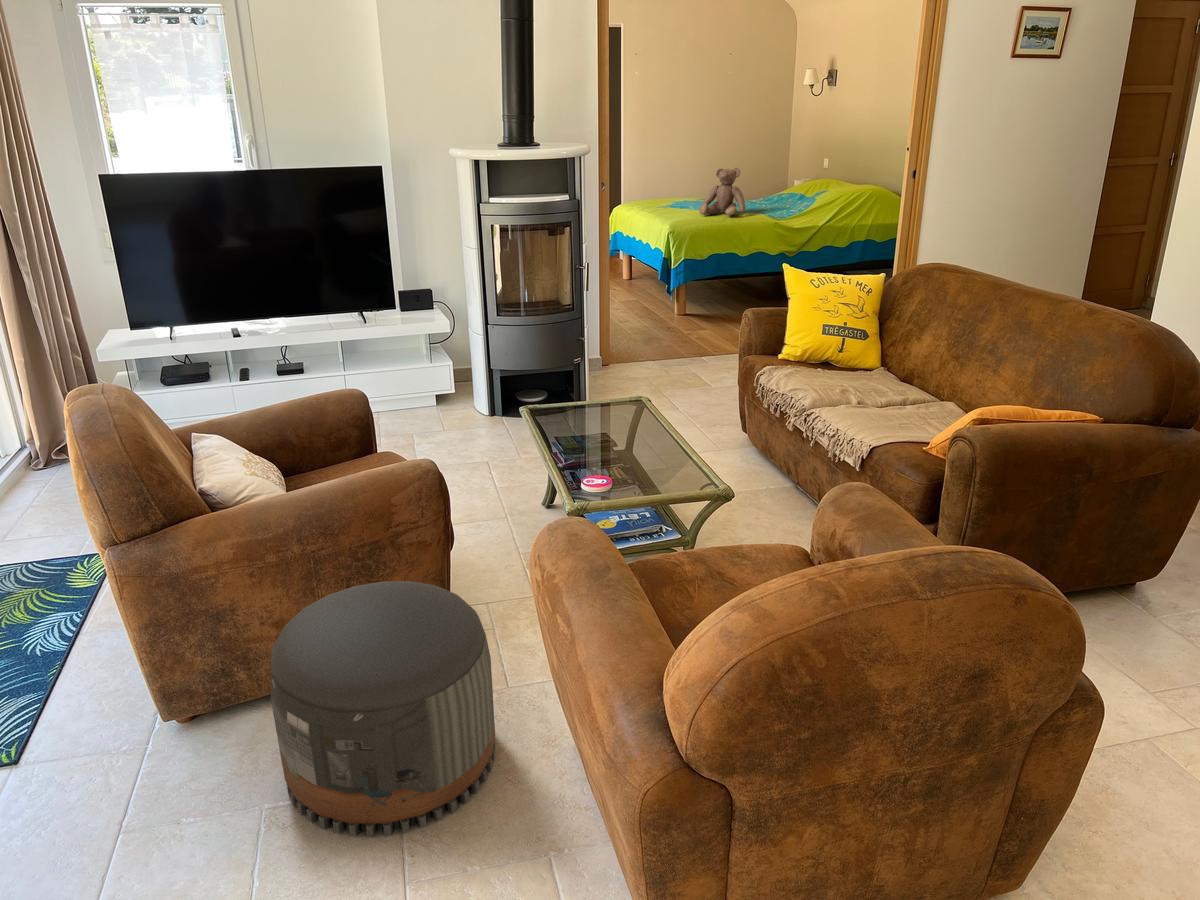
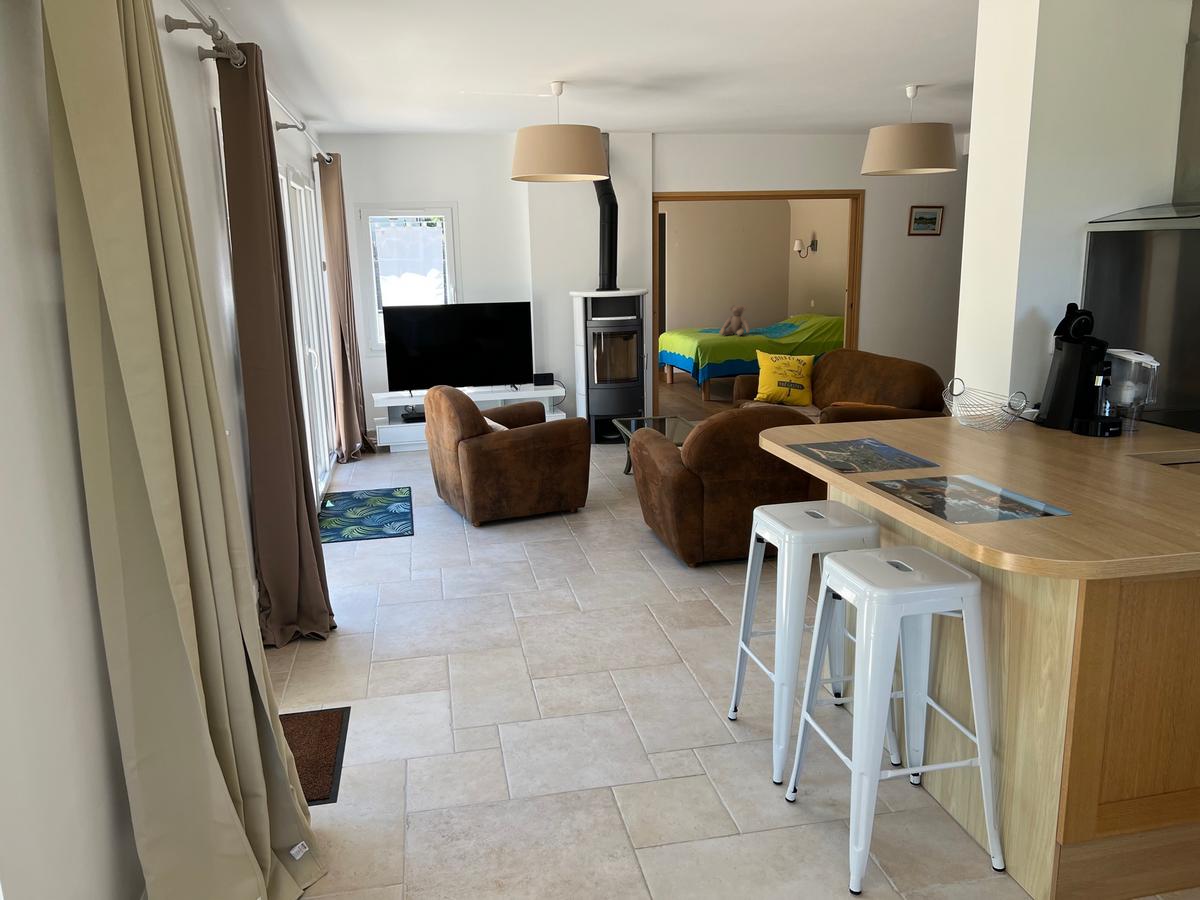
pouf: present [271,581,495,837] -> none [519,467,610,559]

